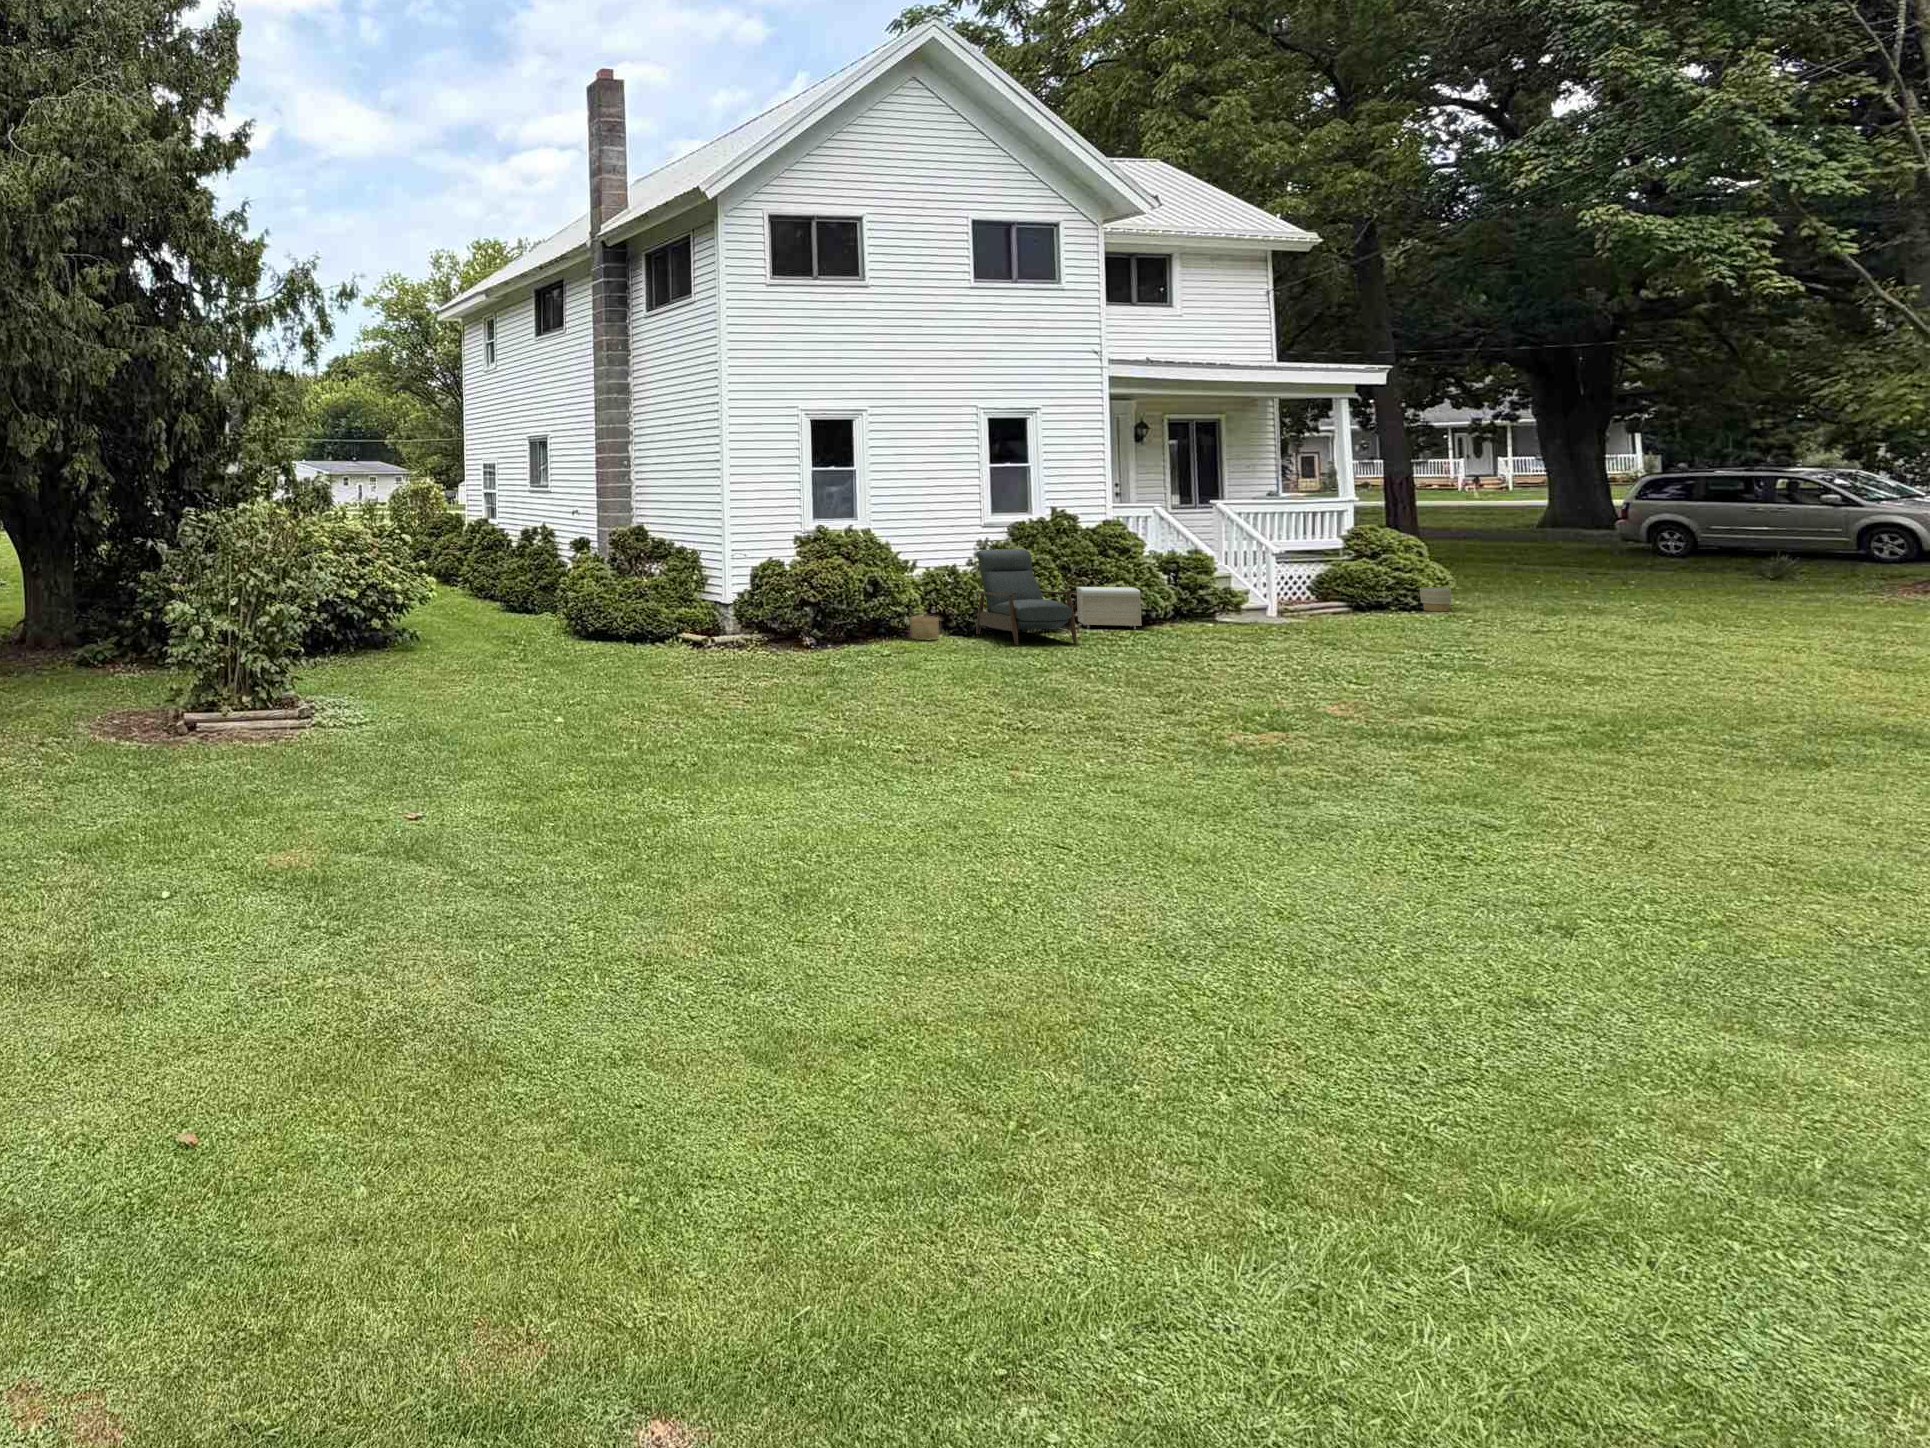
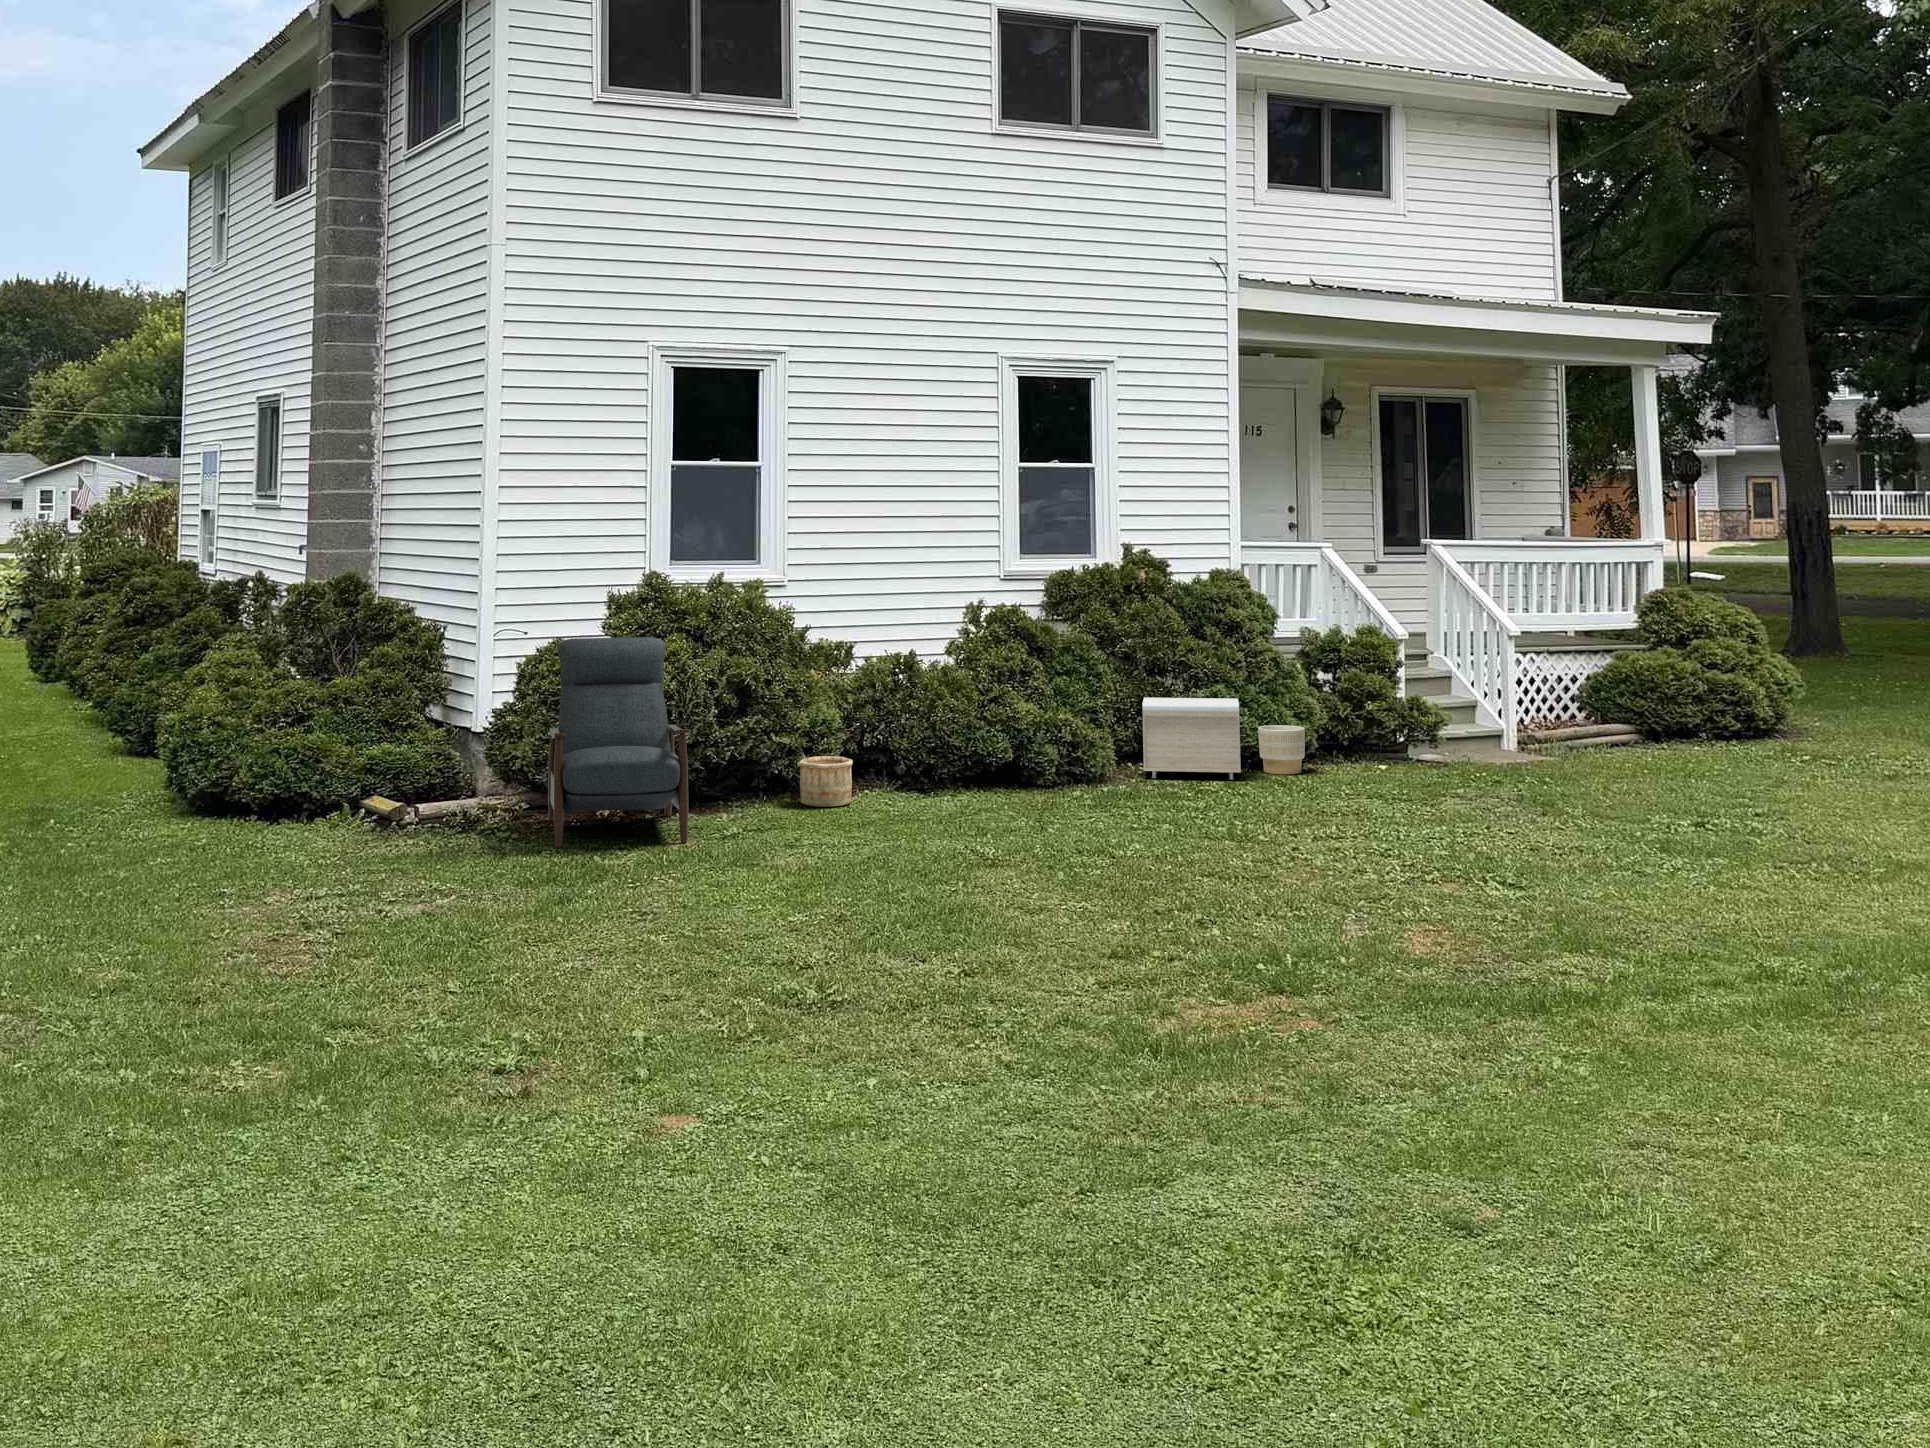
chair: present [975,549,1077,645] -> present [548,637,690,848]
planter: present [1420,587,1451,612] -> present [1258,725,1305,775]

